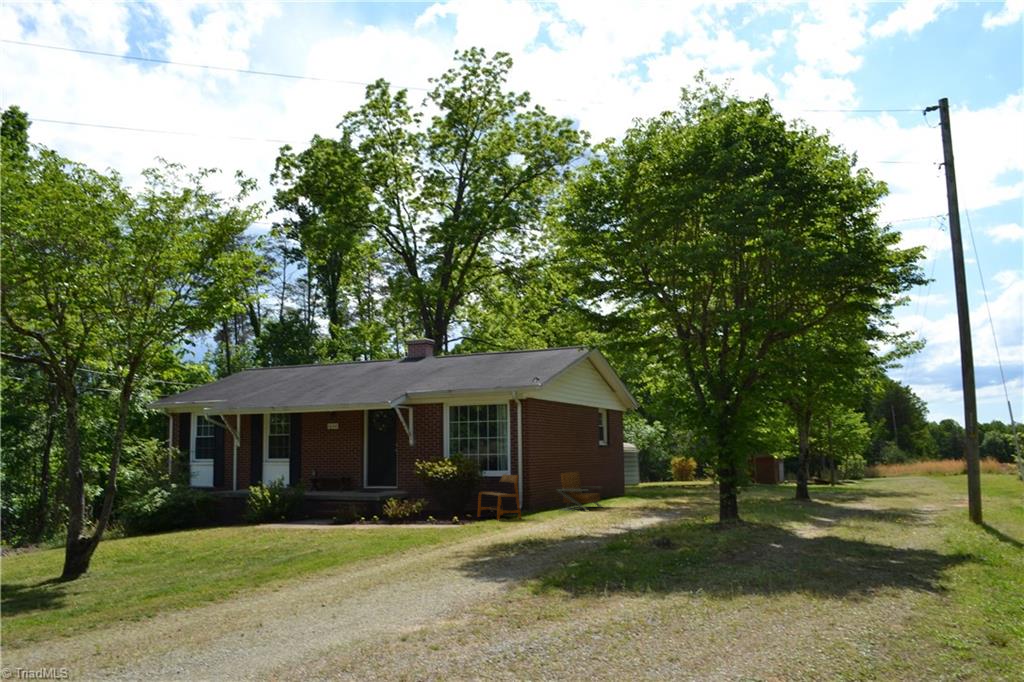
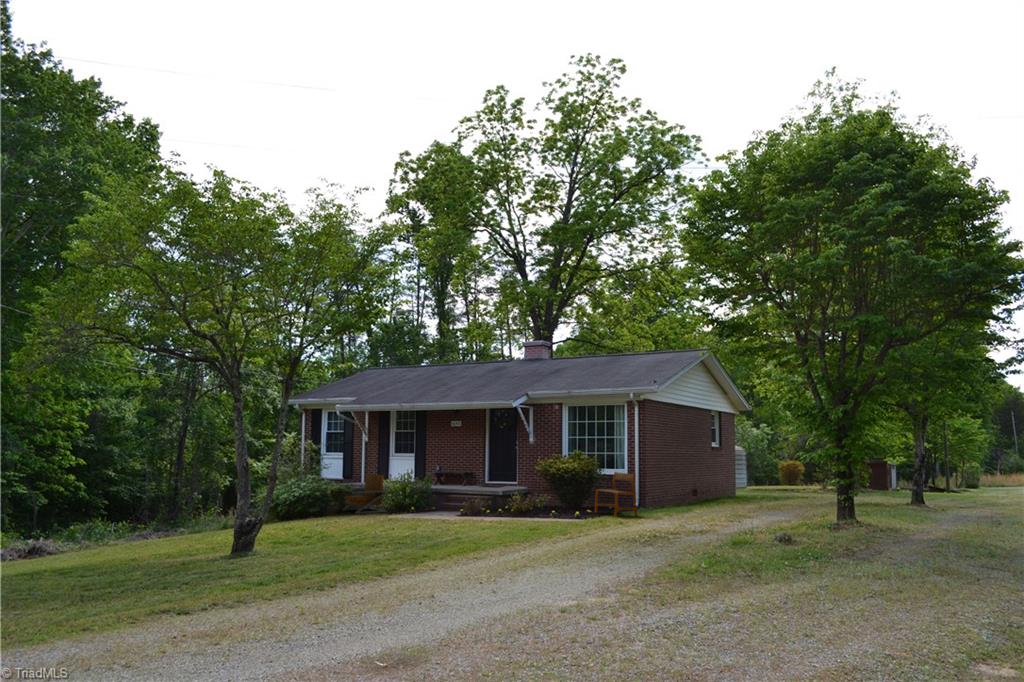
lounge chair: present [558,472,602,512] -> present [343,474,388,513]

